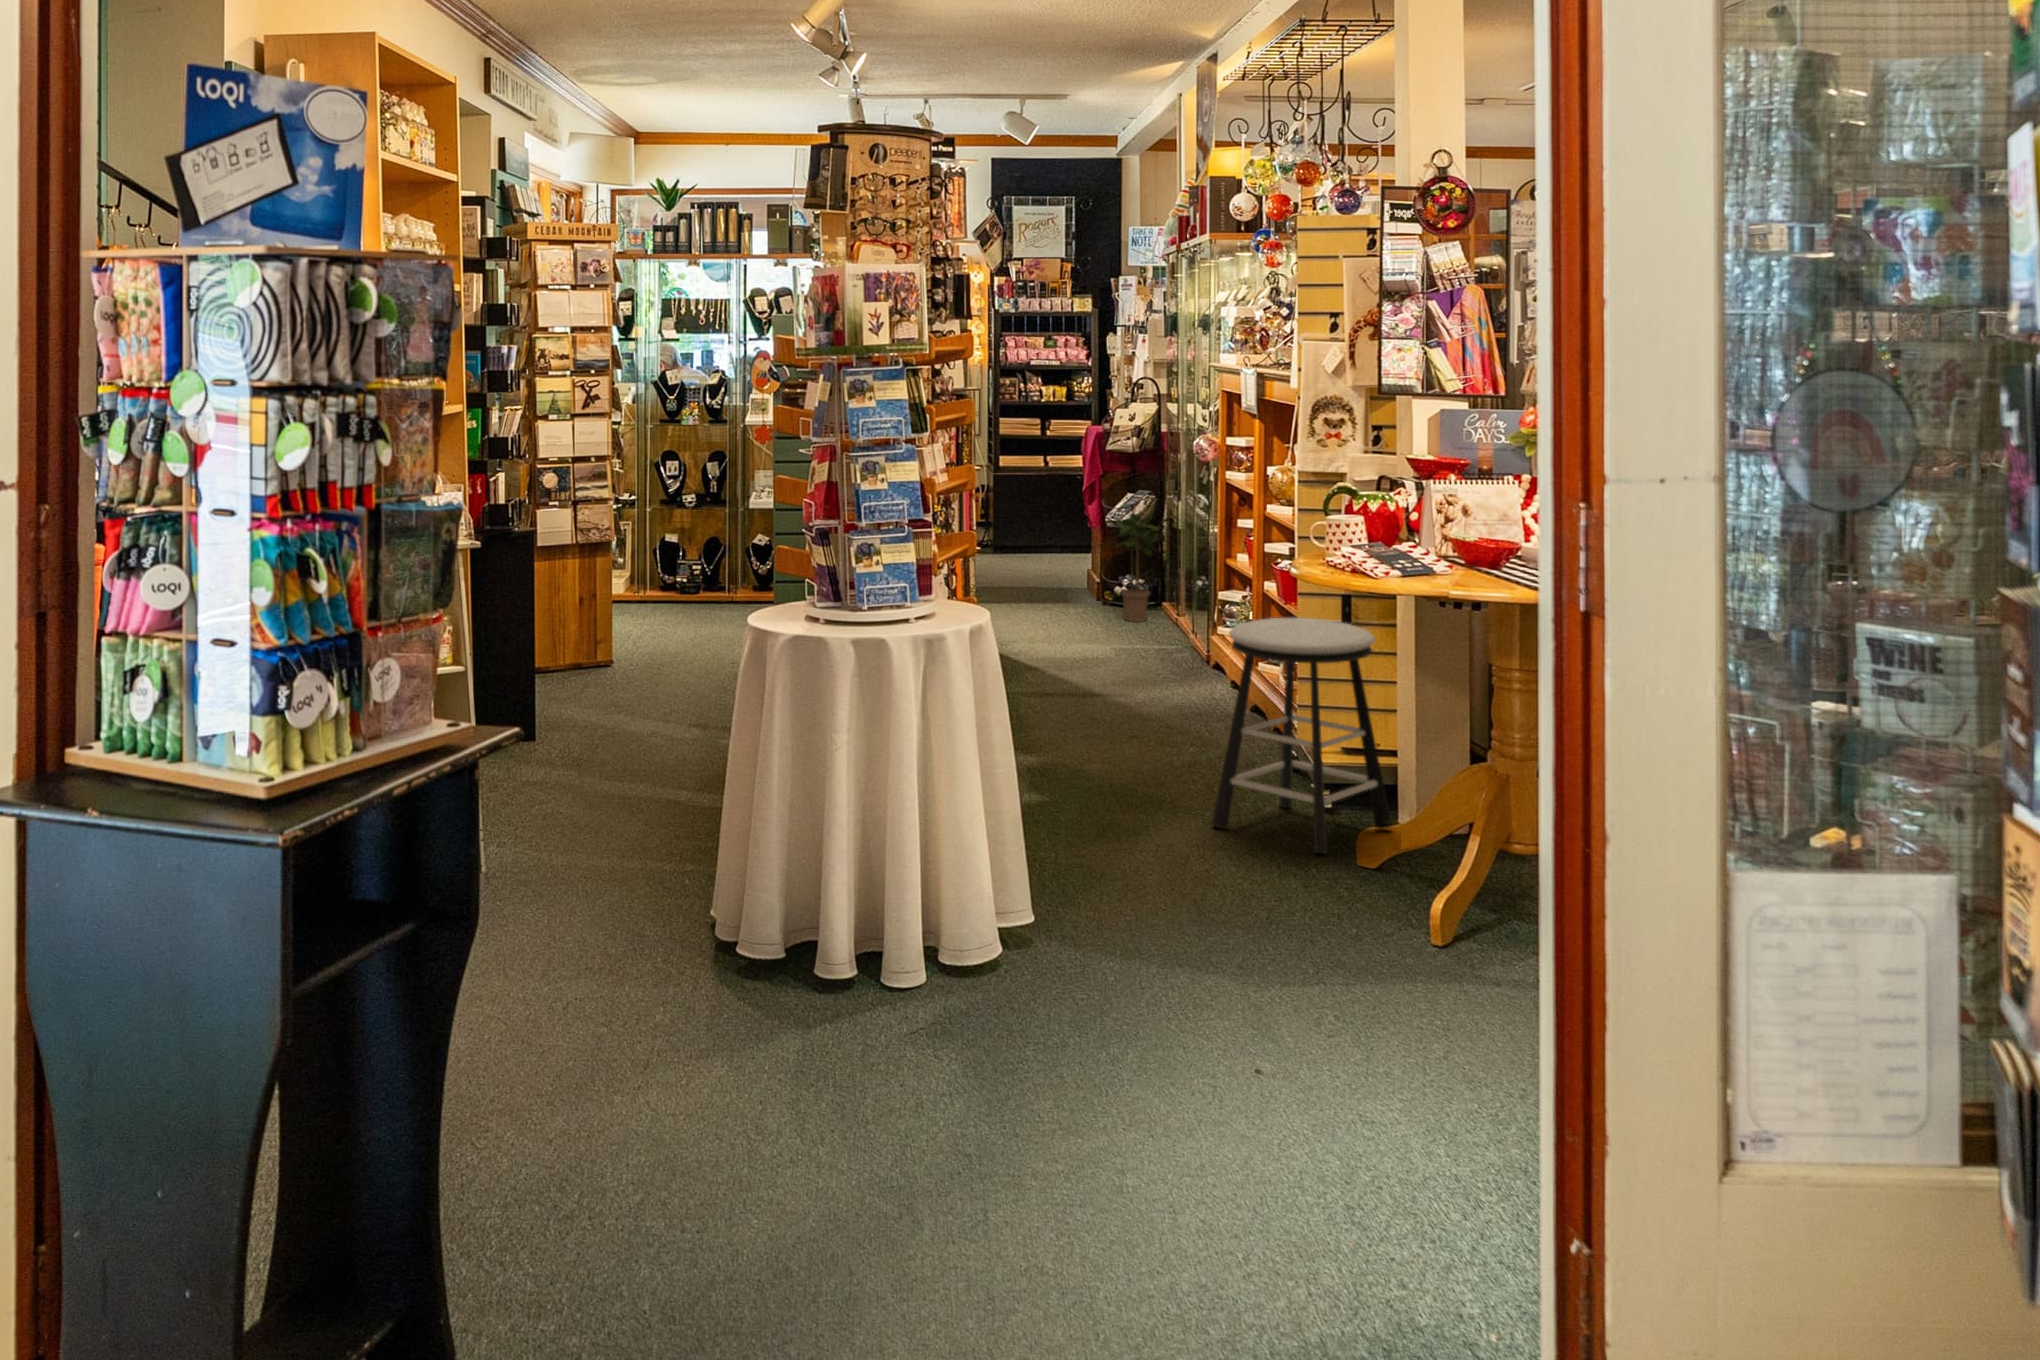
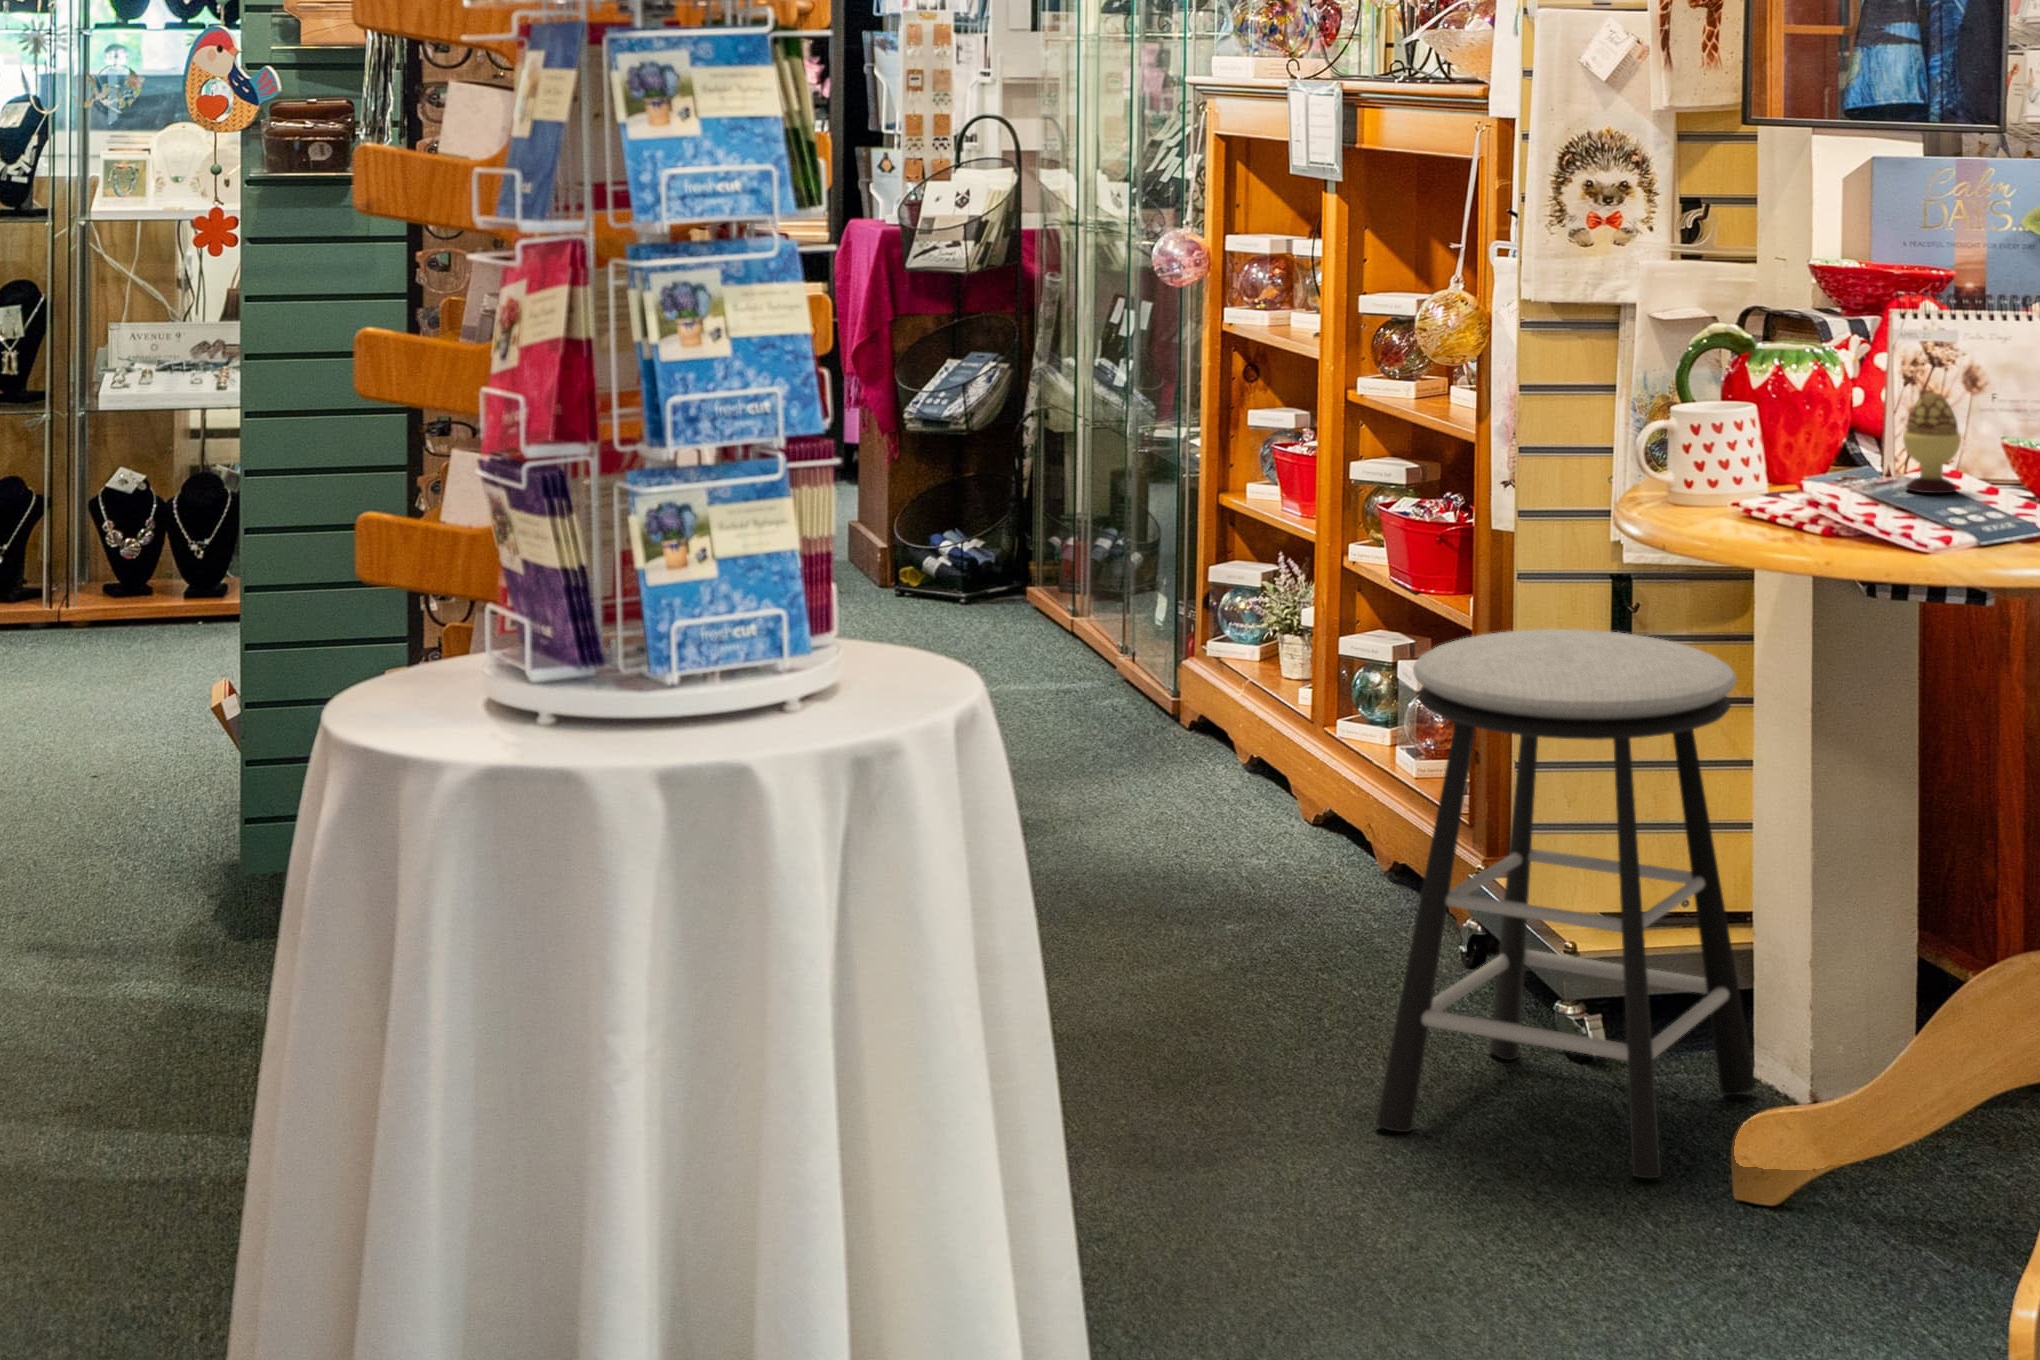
potted plant: present [1116,514,1166,622] -> none [926,398,1056,623]
decorative egg: none [1417,515,1443,559] -> present [1903,392,1961,493]

